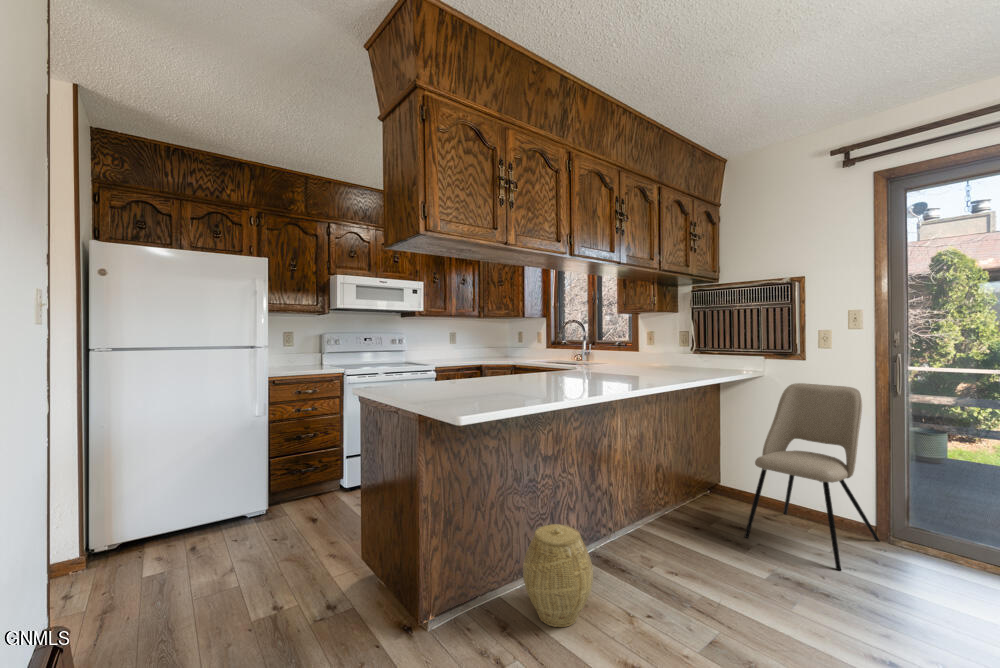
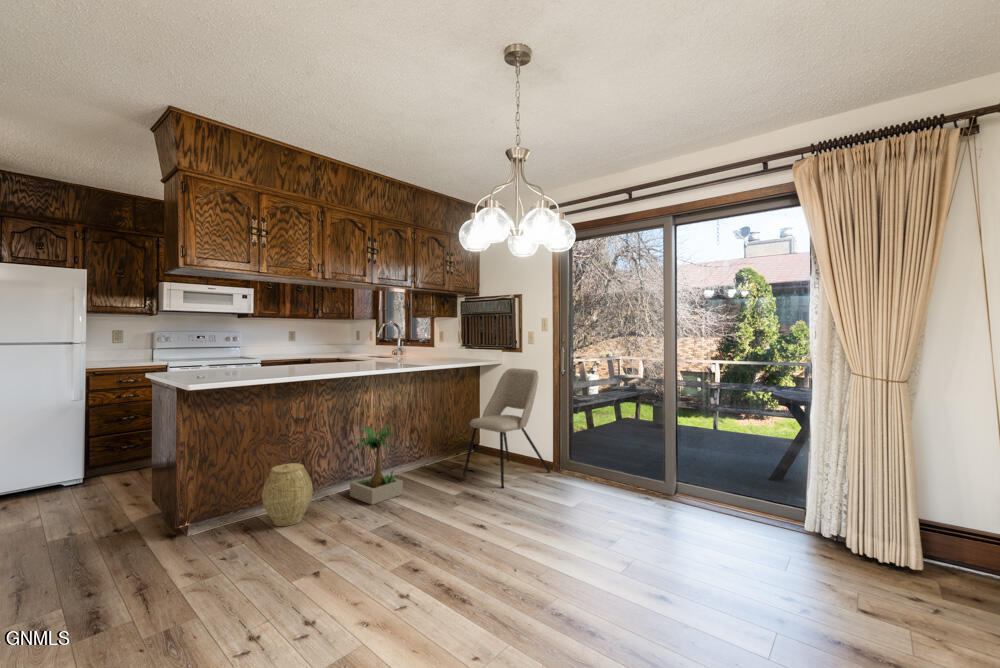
potted plant: none [612,461,694,590] -> present [350,423,403,505]

